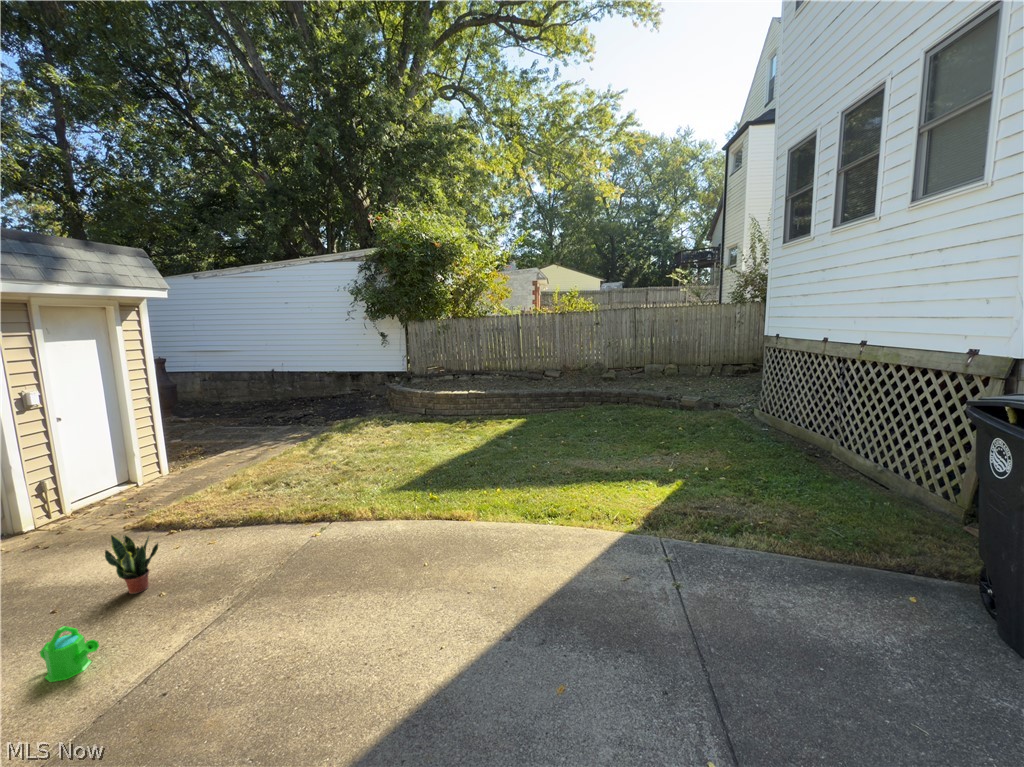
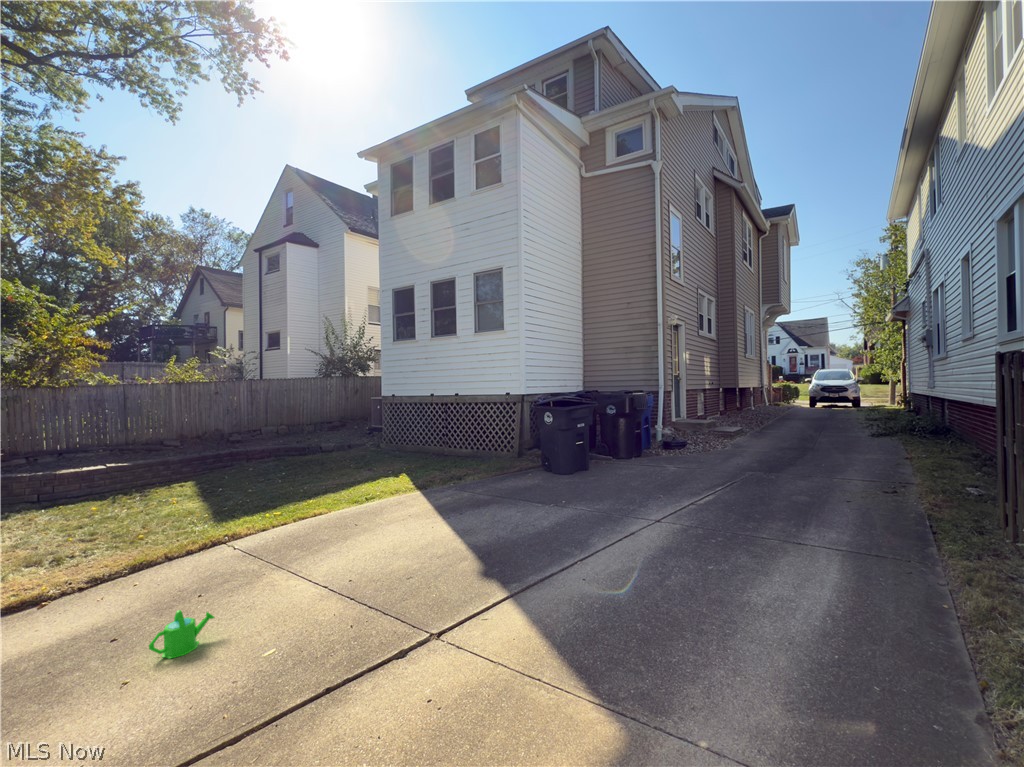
potted plant: present [105,535,158,594] -> none [61,575,111,638]

